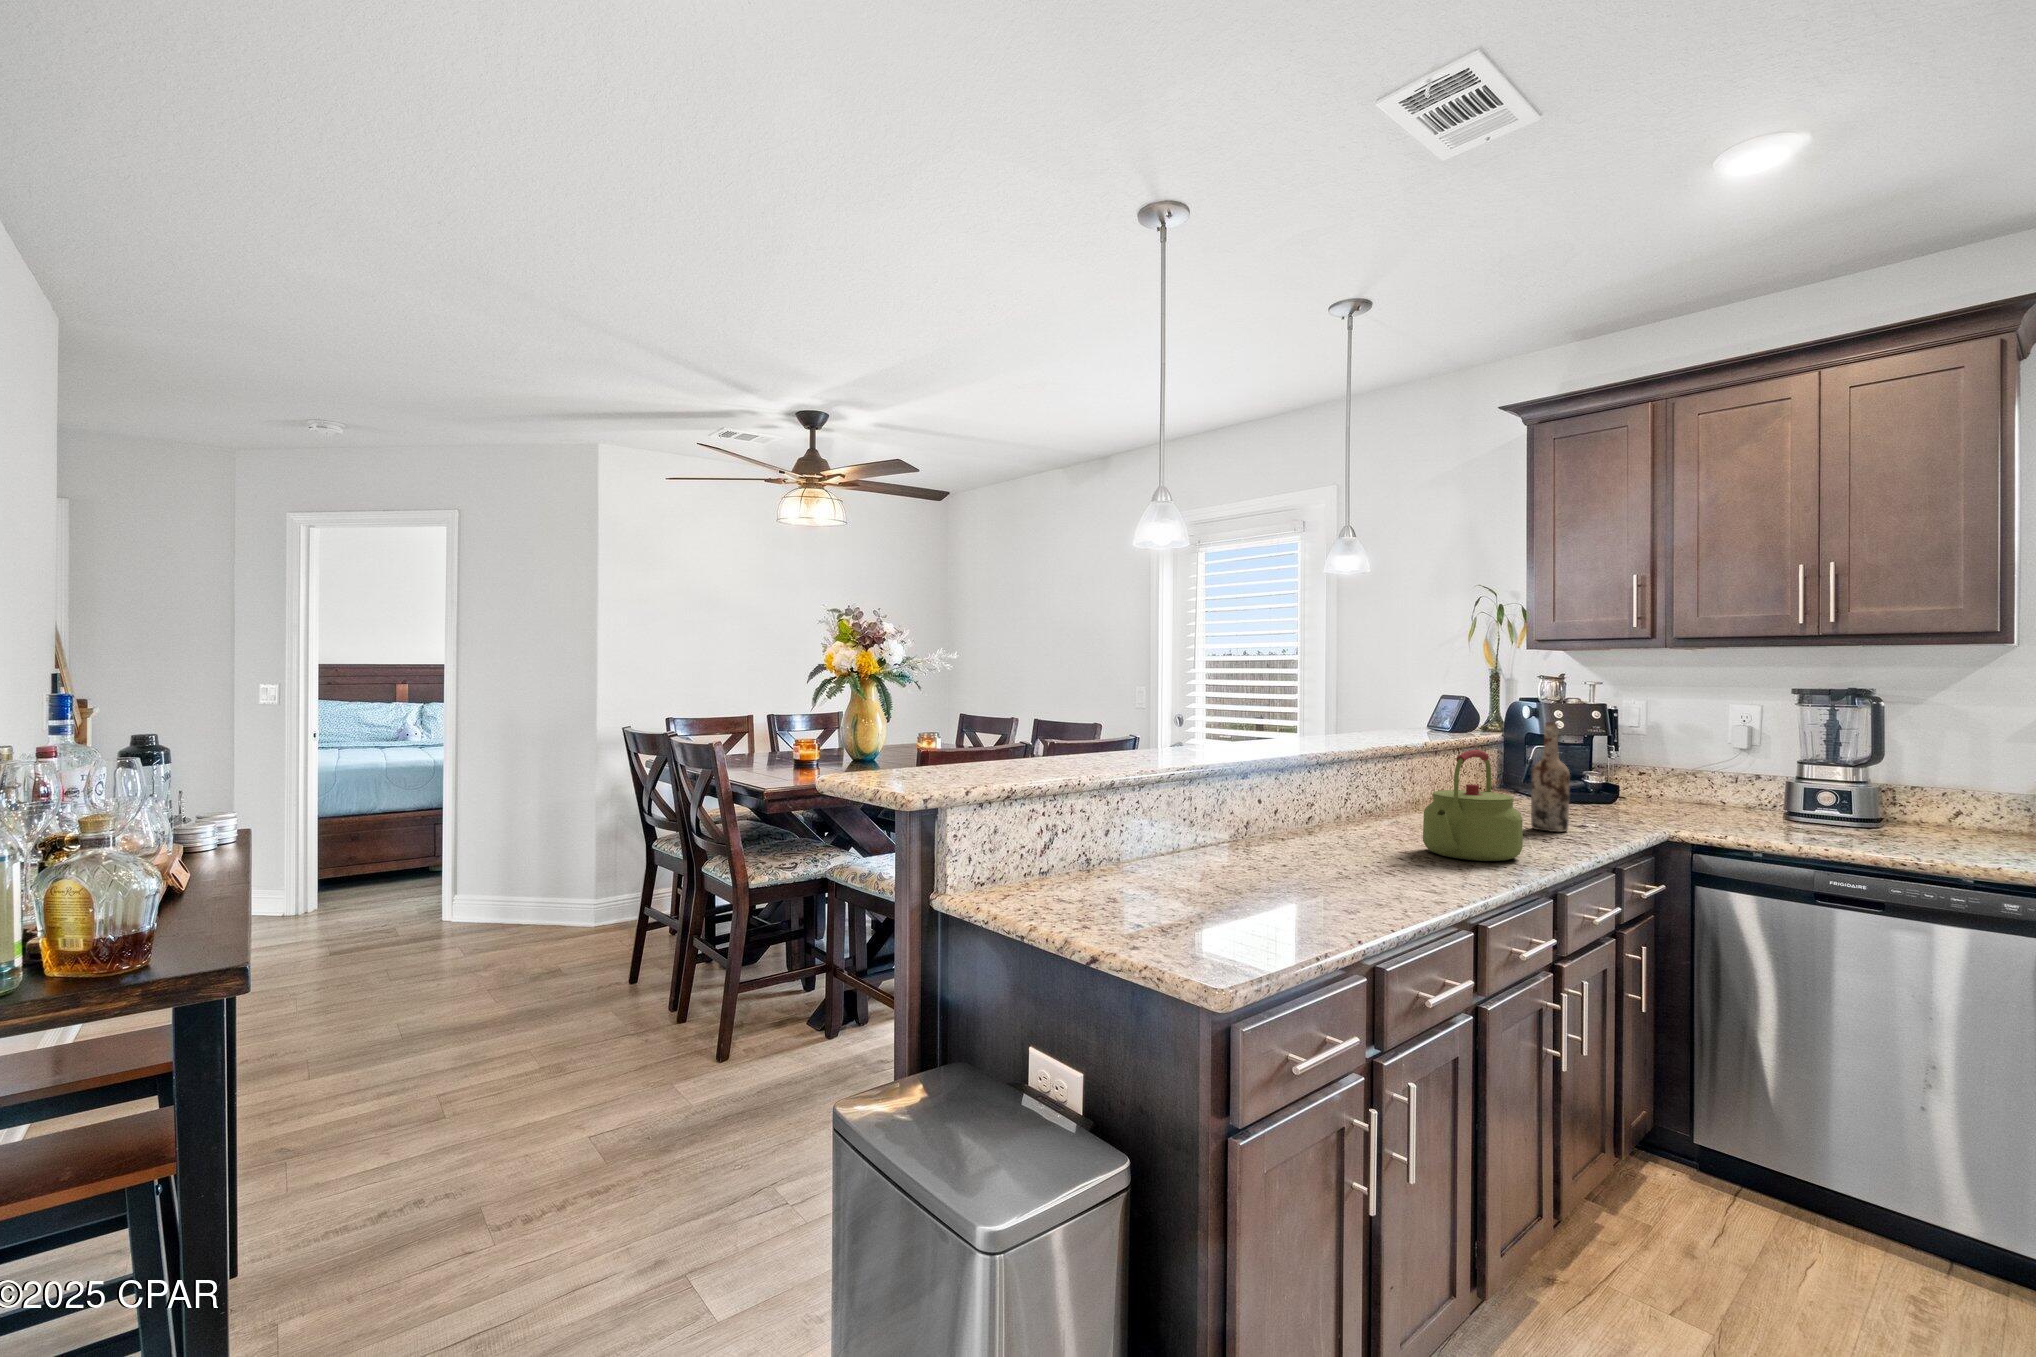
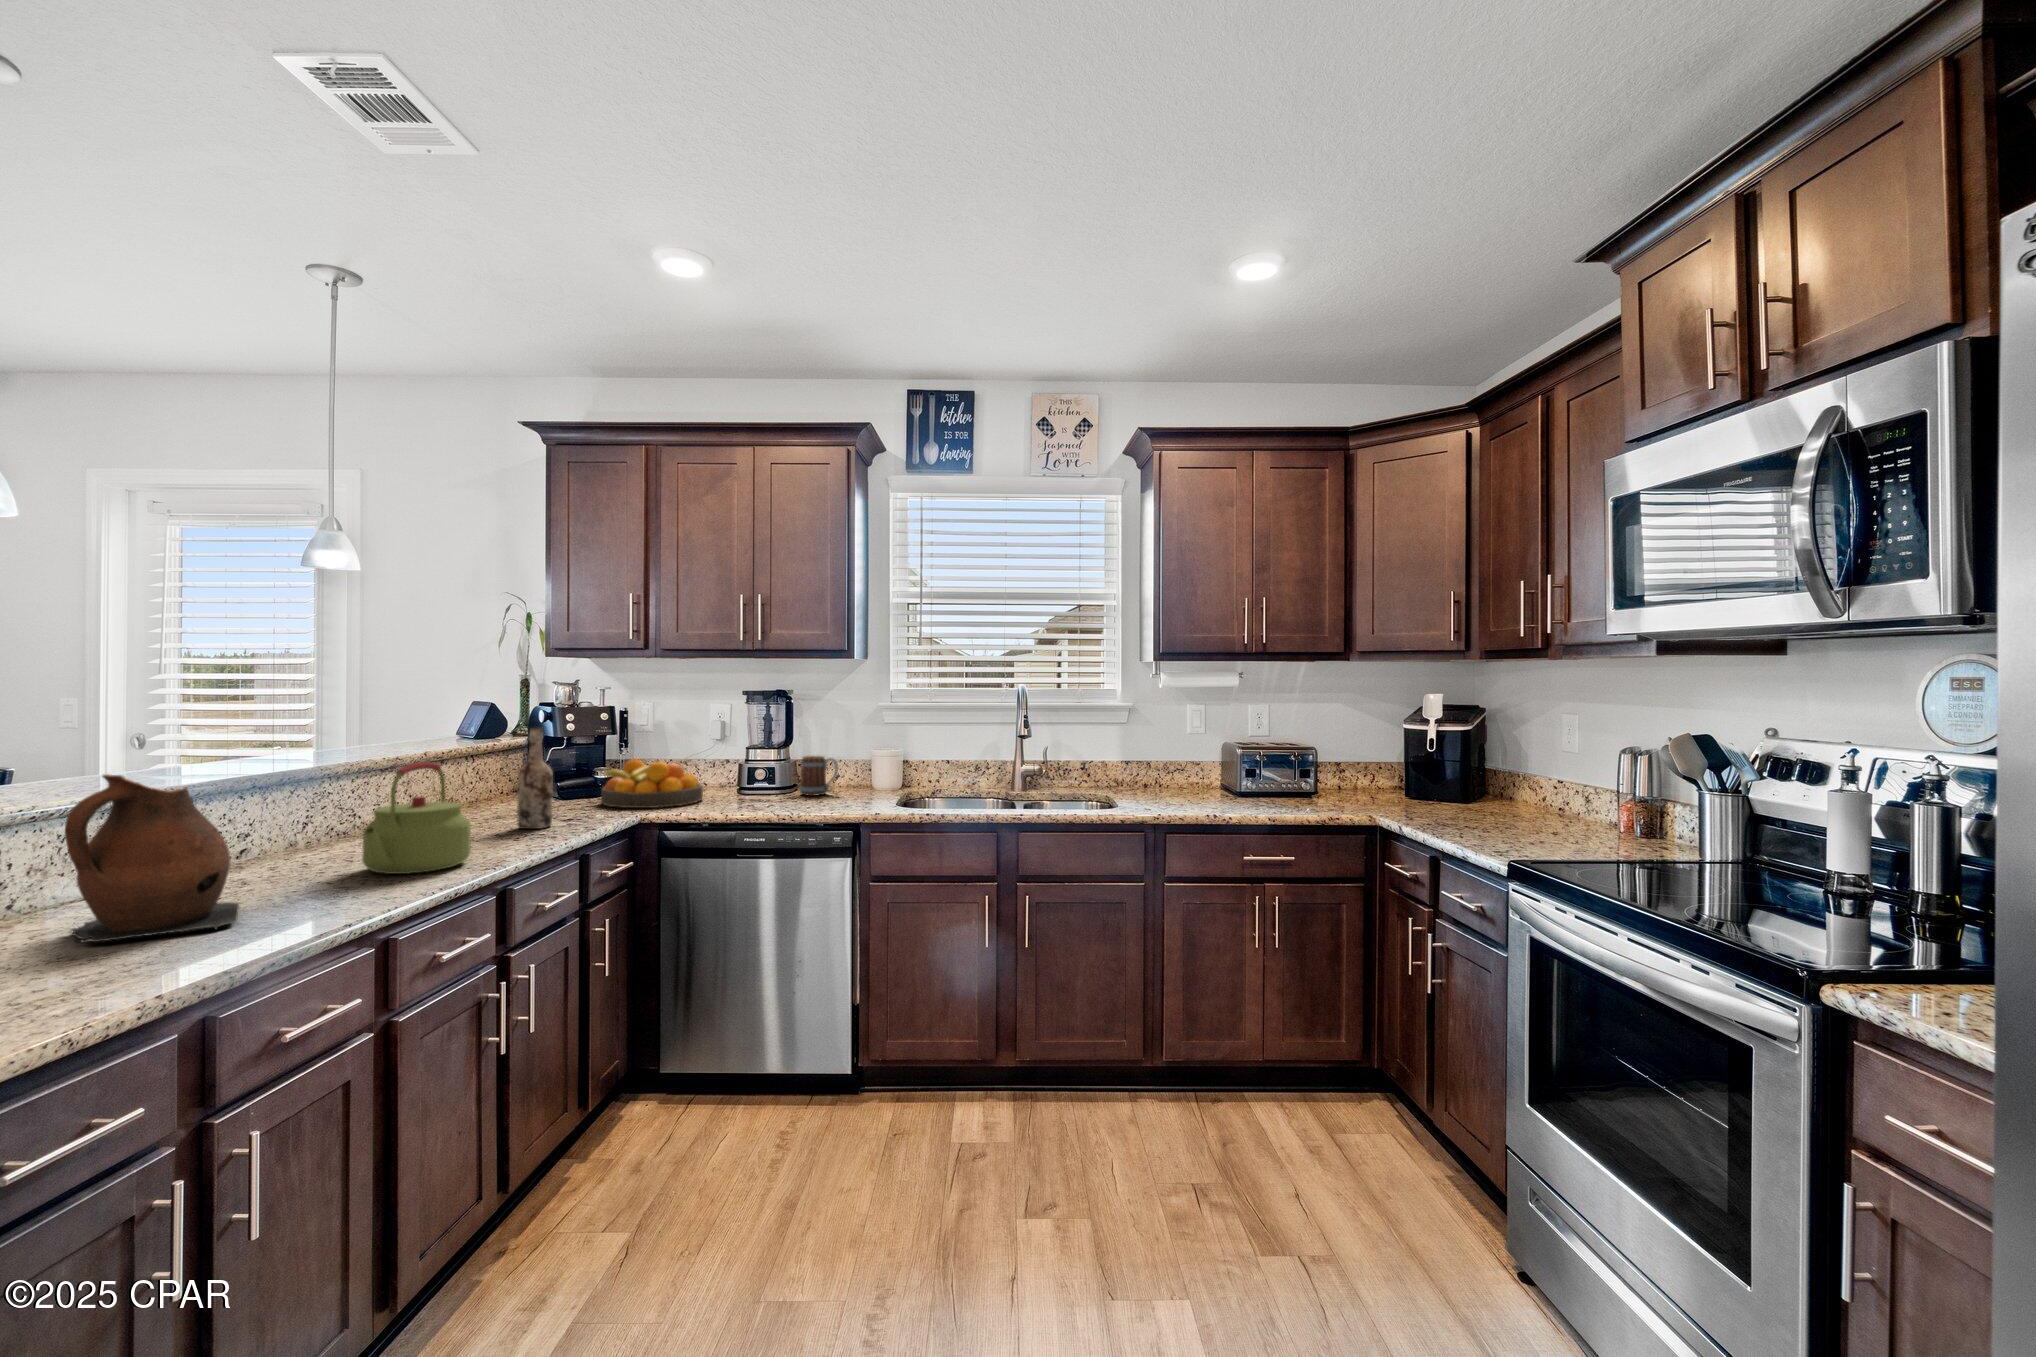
ceramic pitcher: none [1249,741,1368,885] -> present [65,774,239,943]
fruit bowl: none [1596,765,1735,826] -> present [600,759,703,808]
mug: none [1888,780,1966,837] -> present [799,756,838,796]

